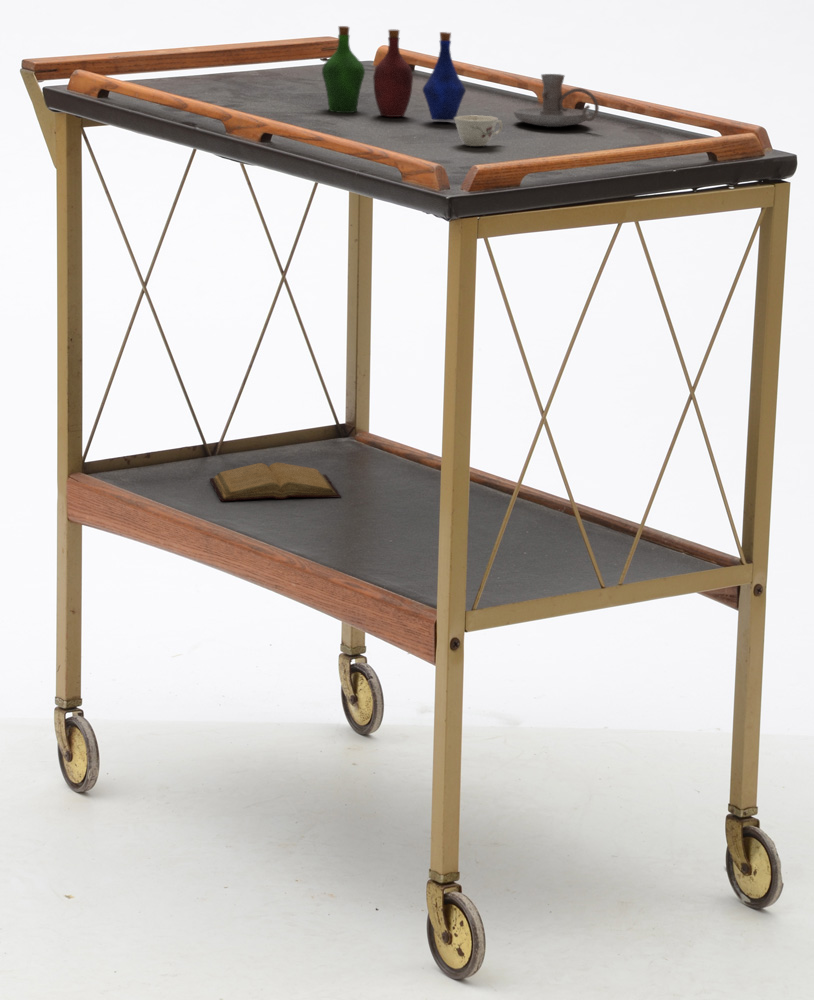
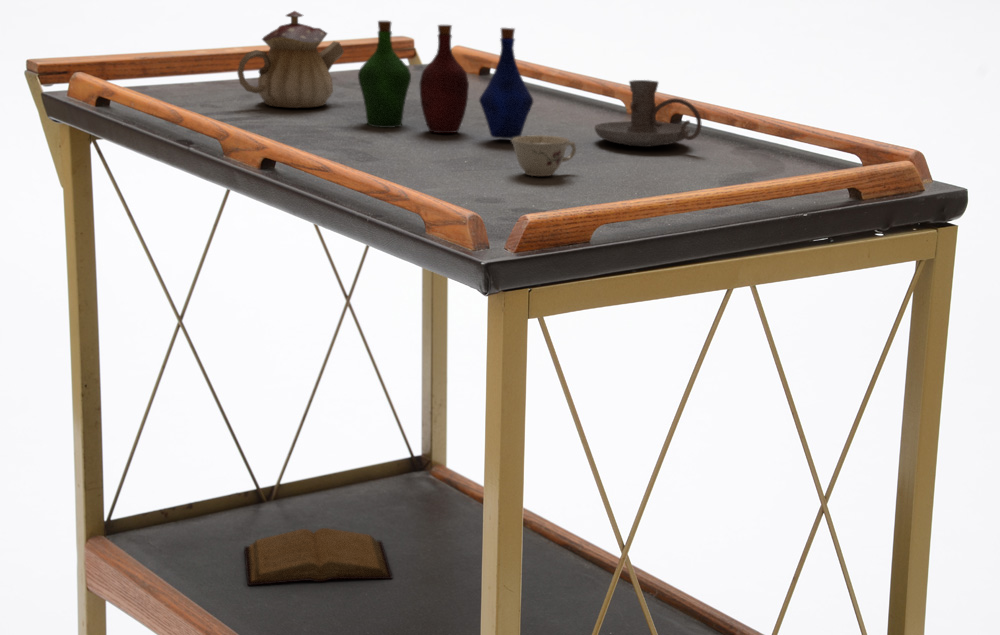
teapot: none [220,18,303,98] -> present [237,11,344,108]

